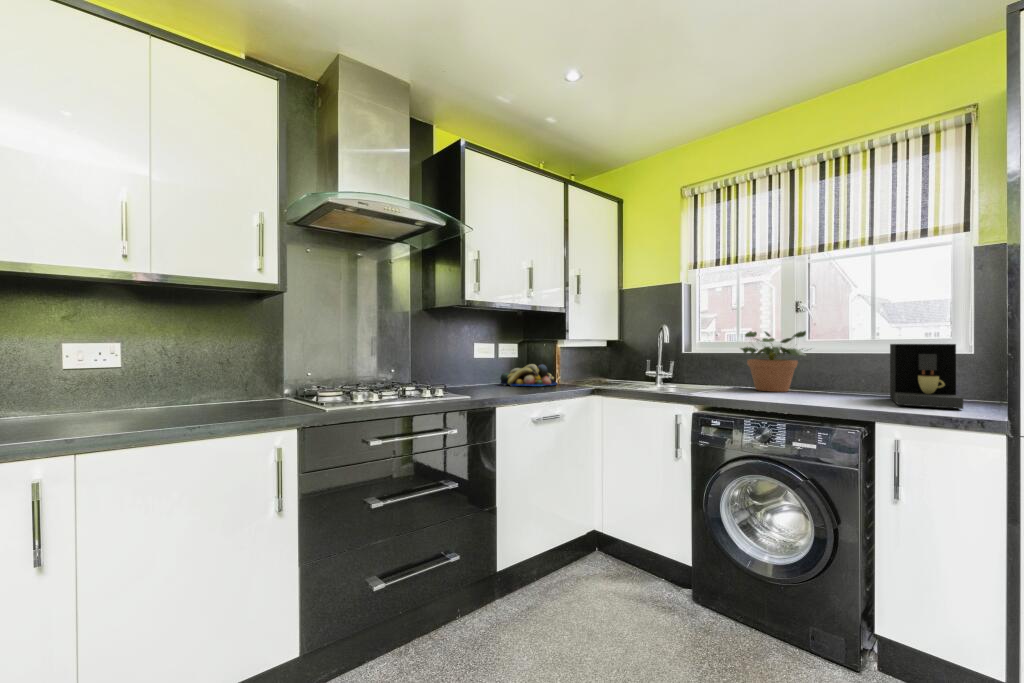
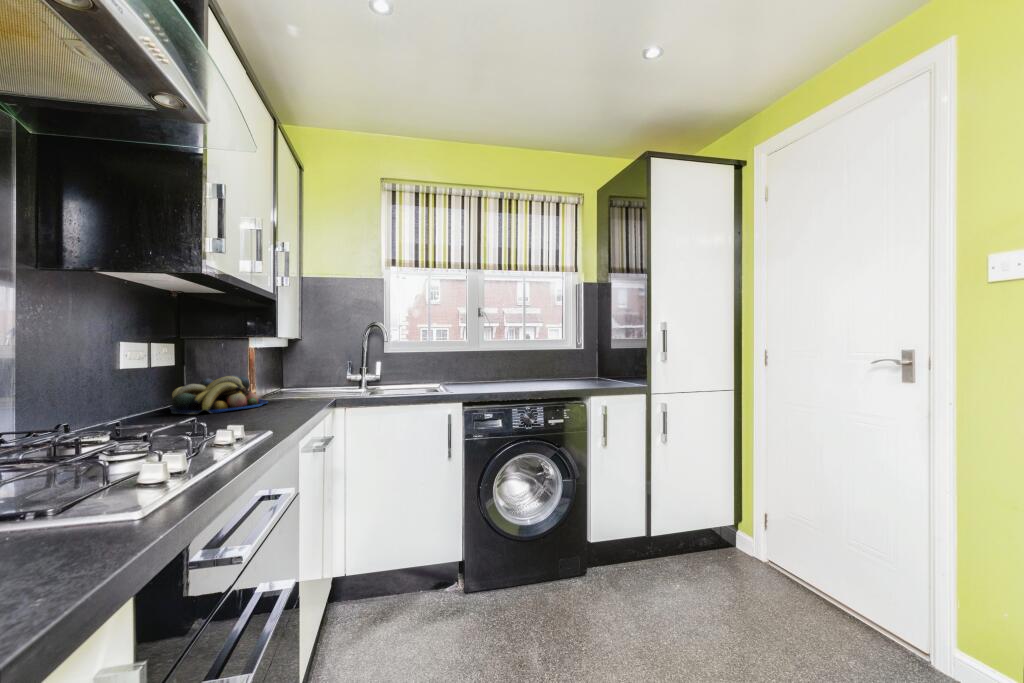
potted plant: present [741,331,806,392] -> none [447,331,499,382]
coffee maker: present [890,344,963,409] -> none [549,341,607,383]

